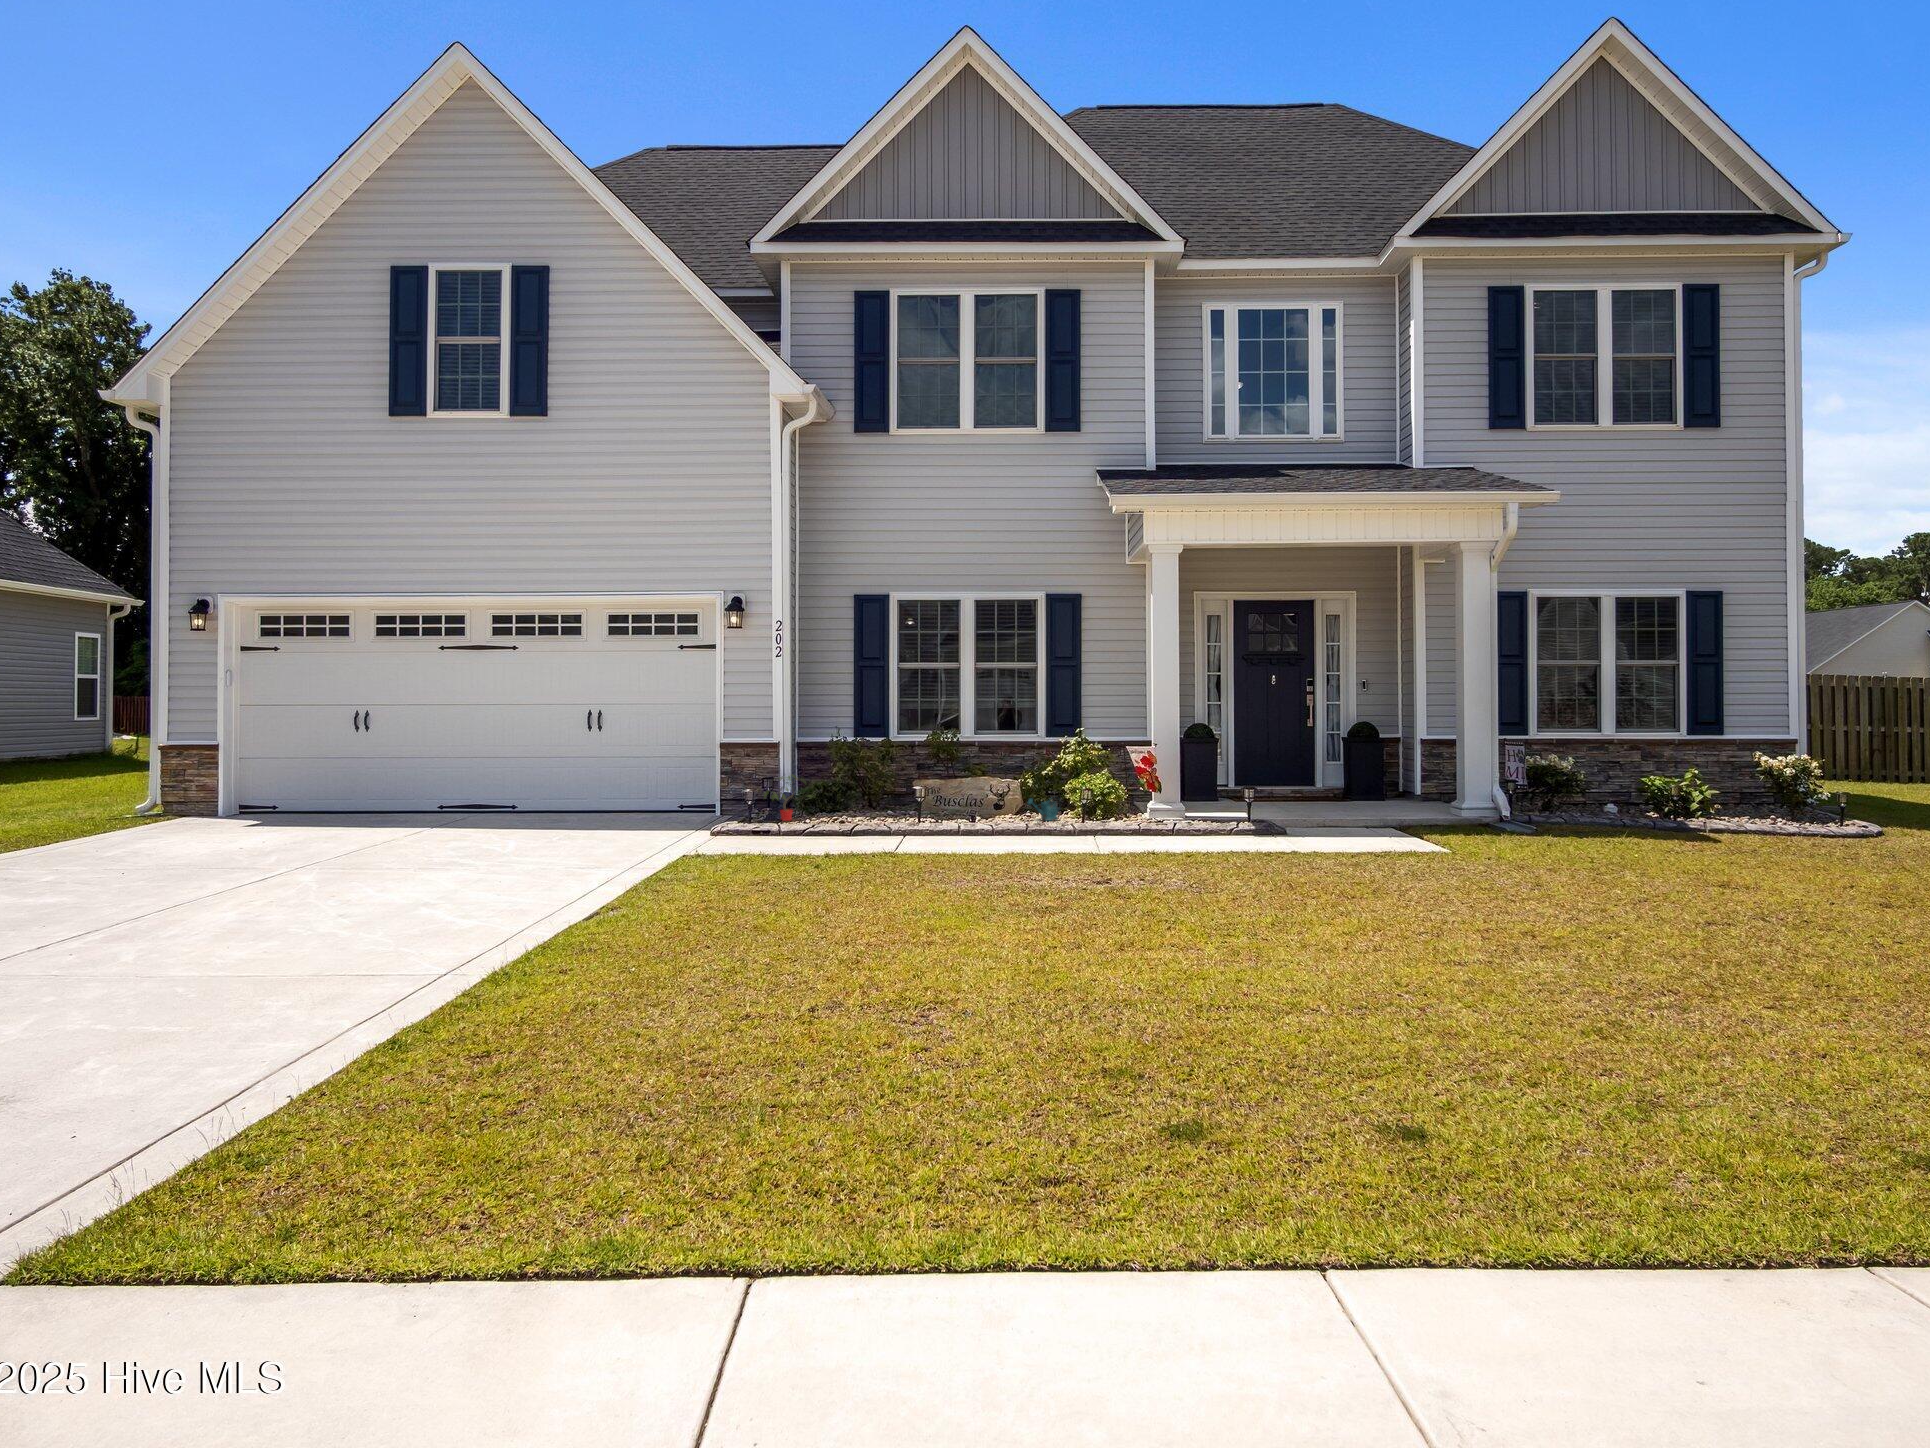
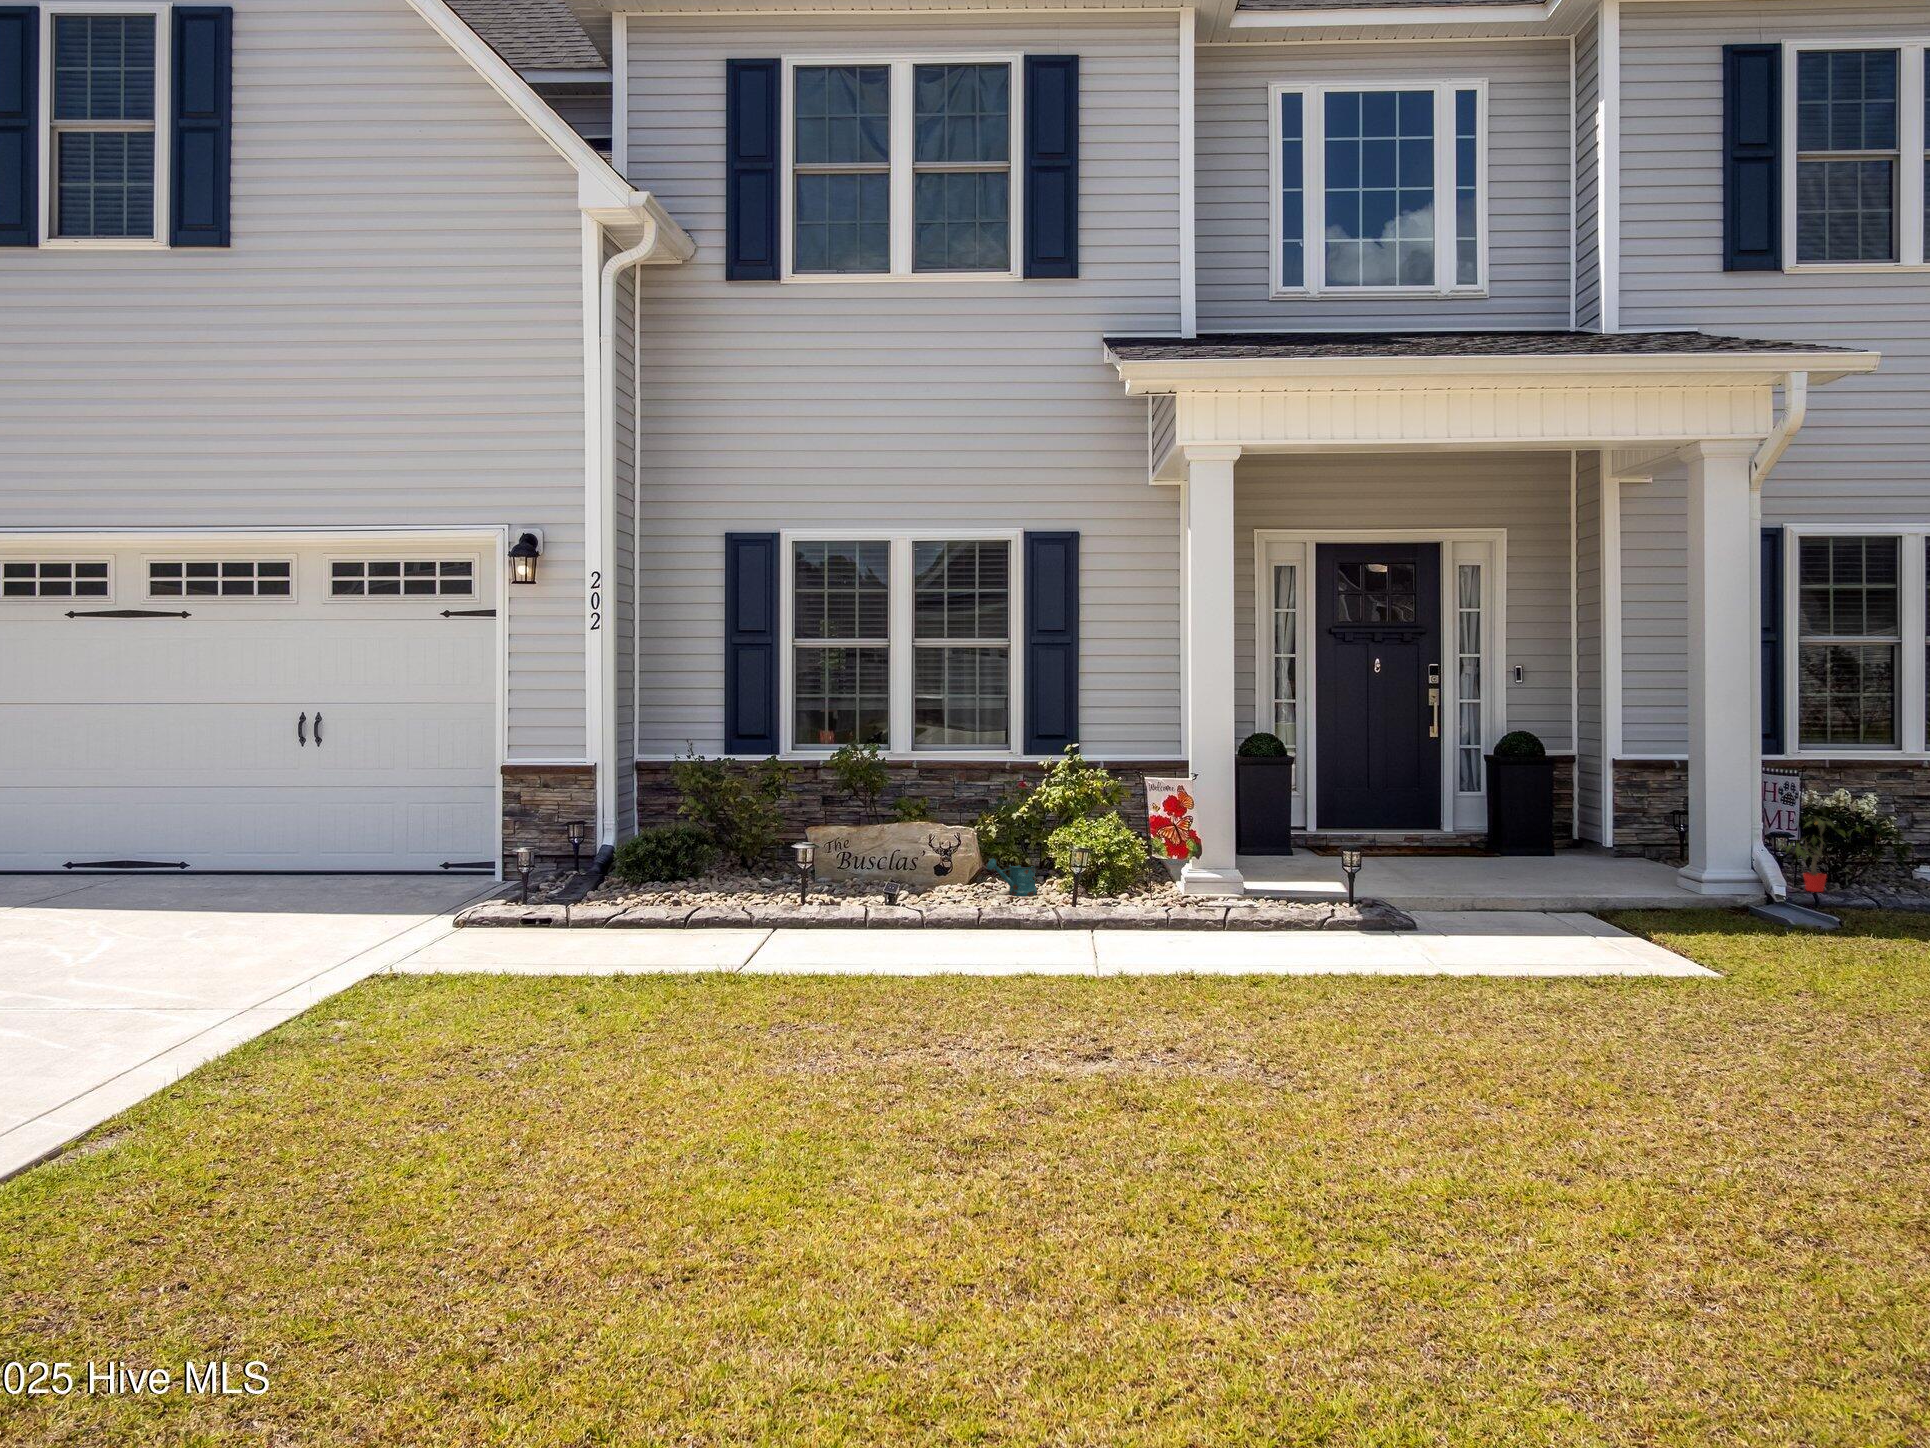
potted plant: present [764,775,813,821] -> present [1786,817,1839,892]

